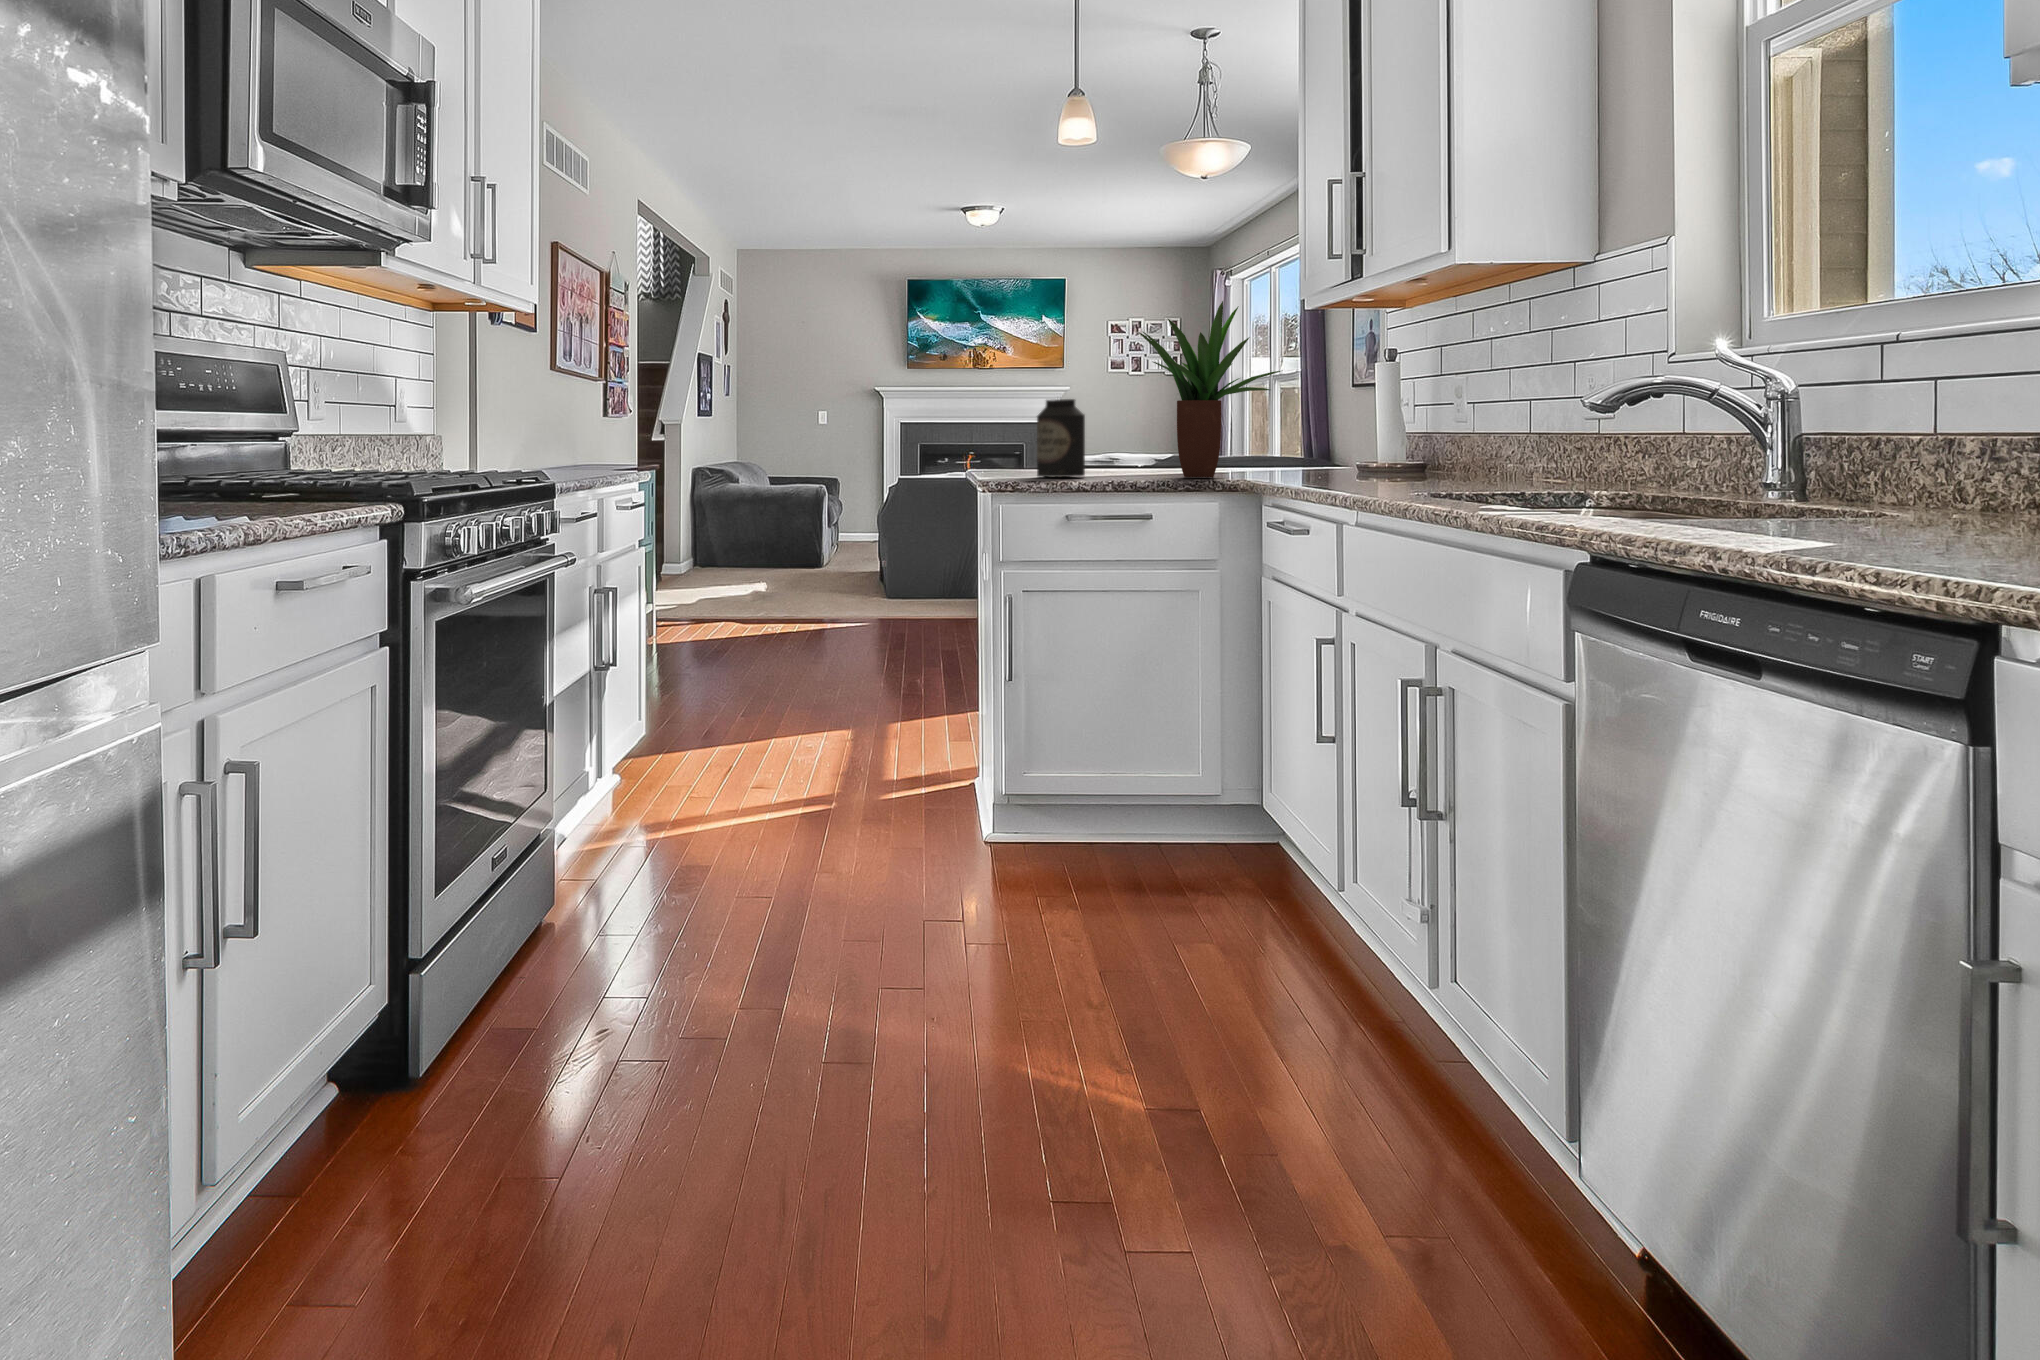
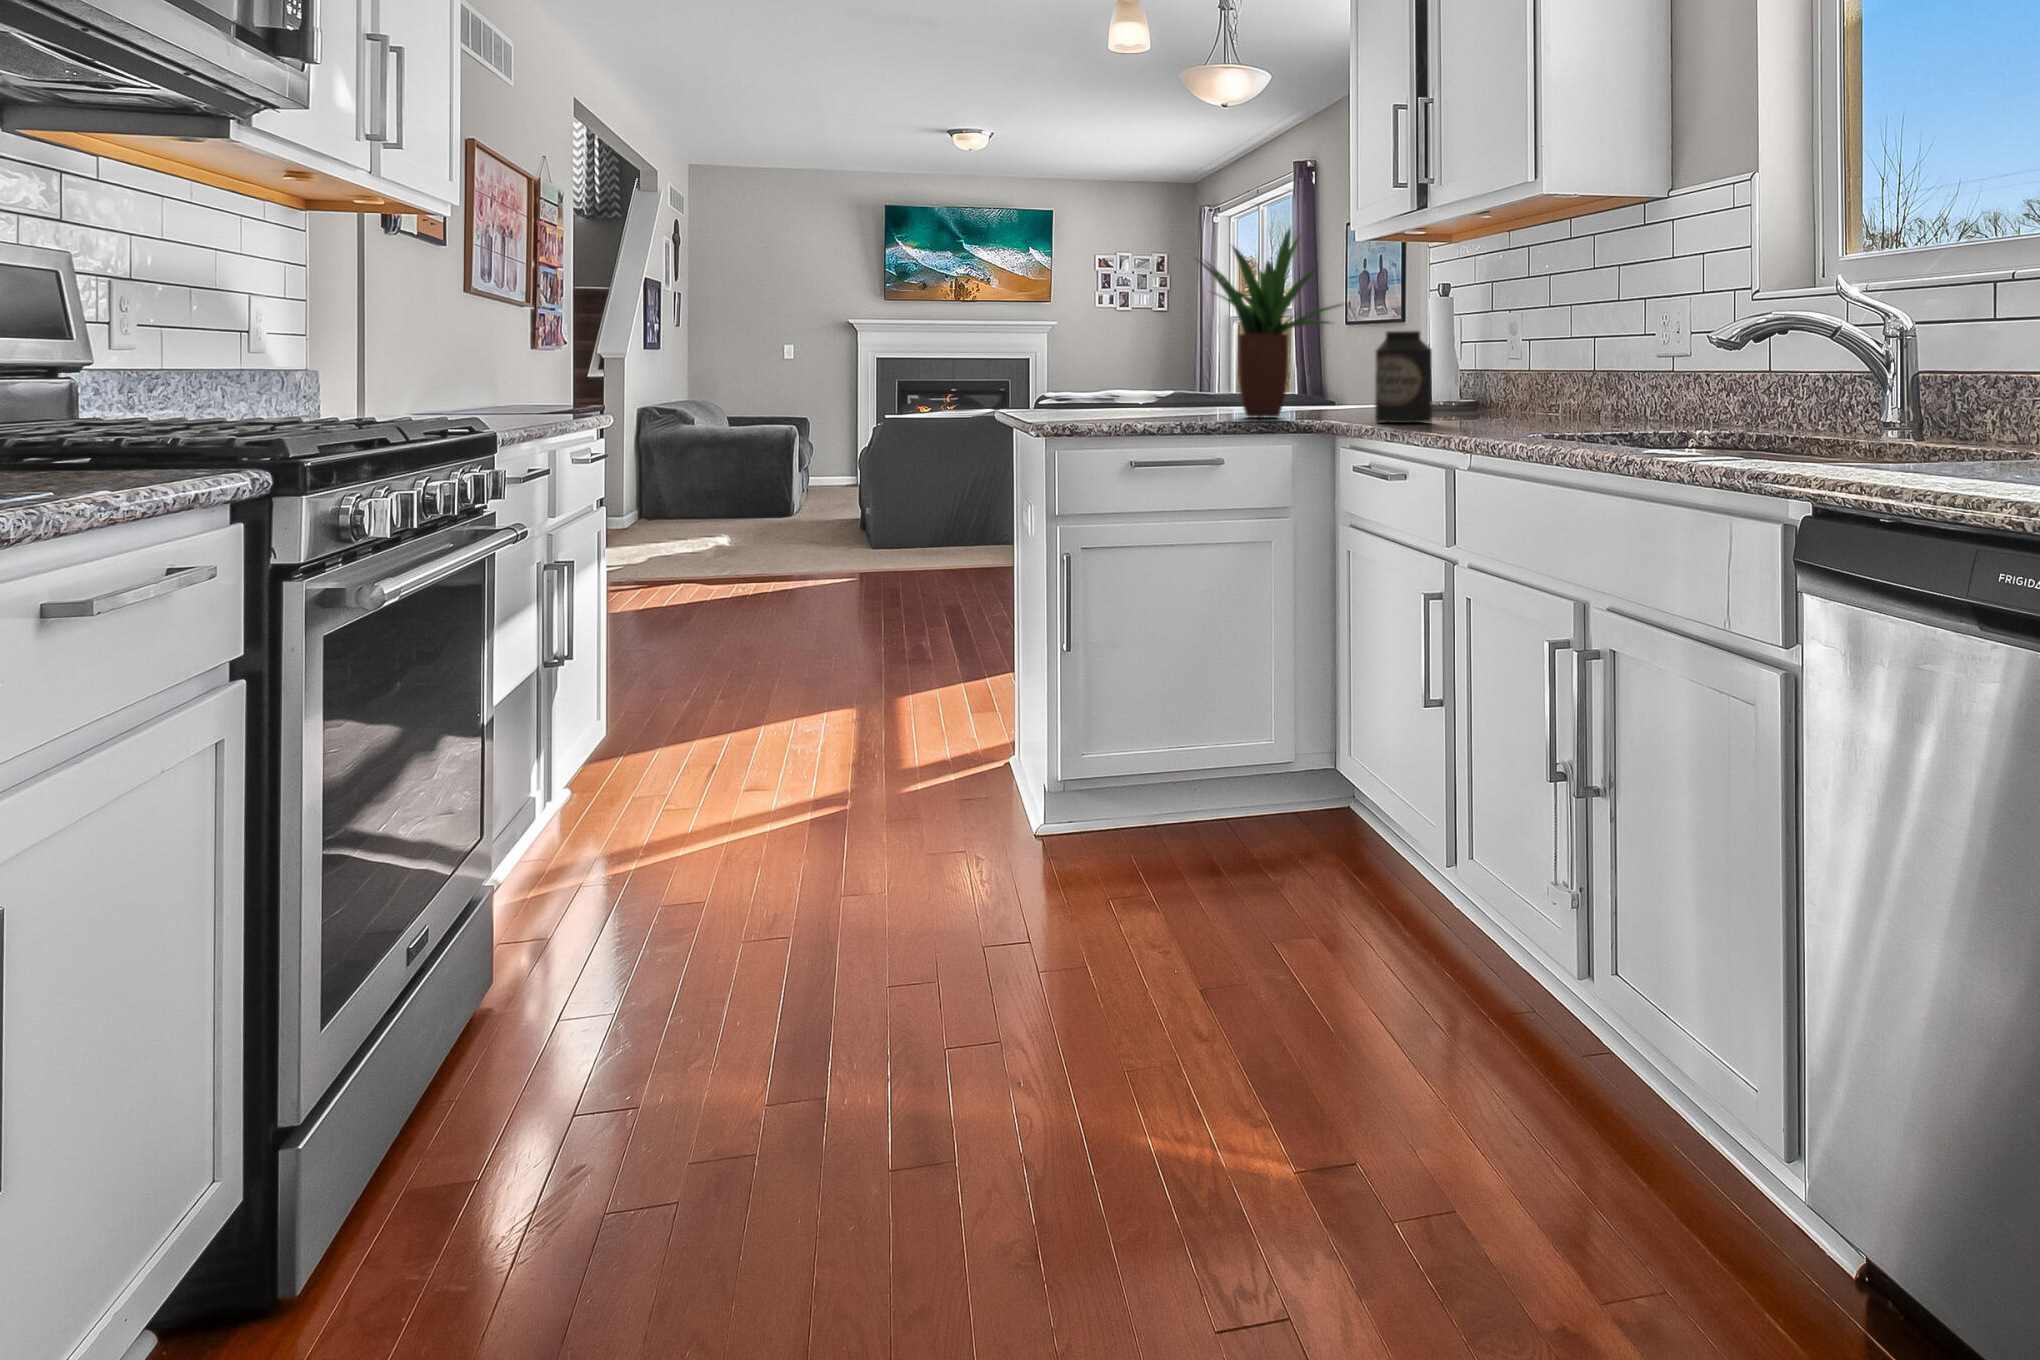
canister: present [1037,399,1085,477] -> present [1375,330,1432,423]

